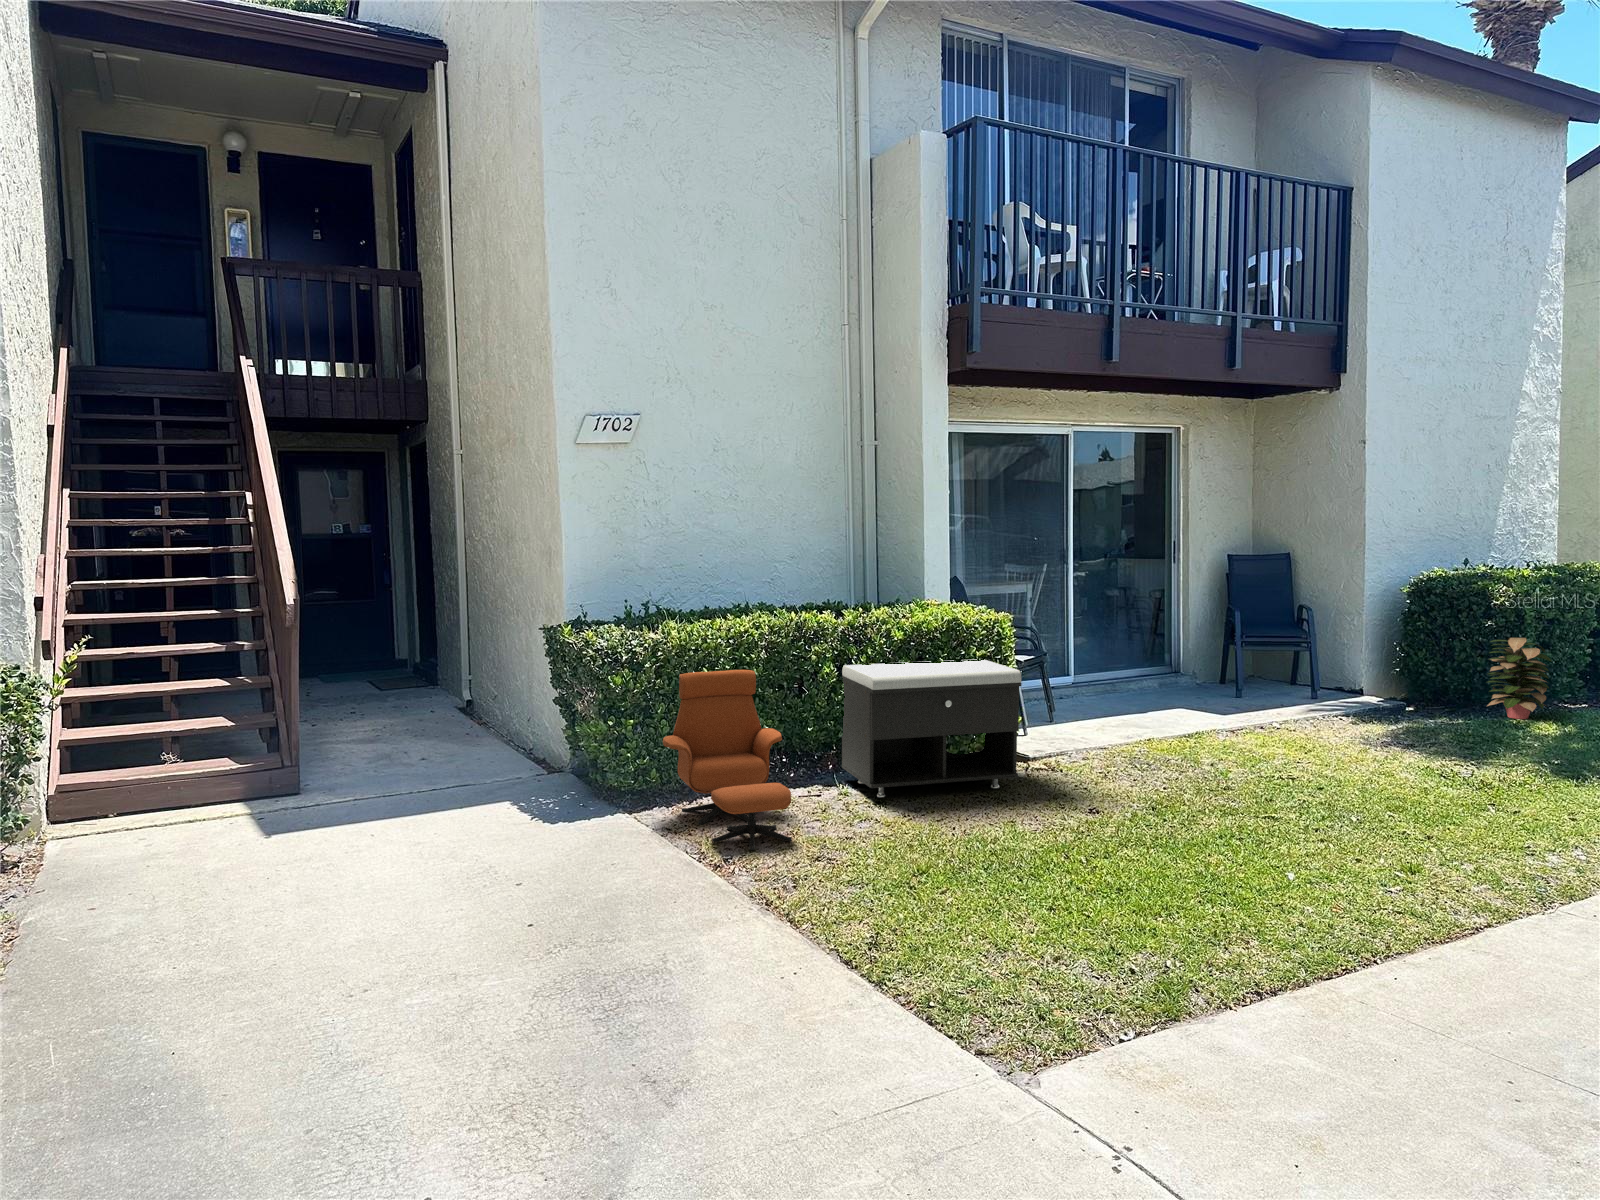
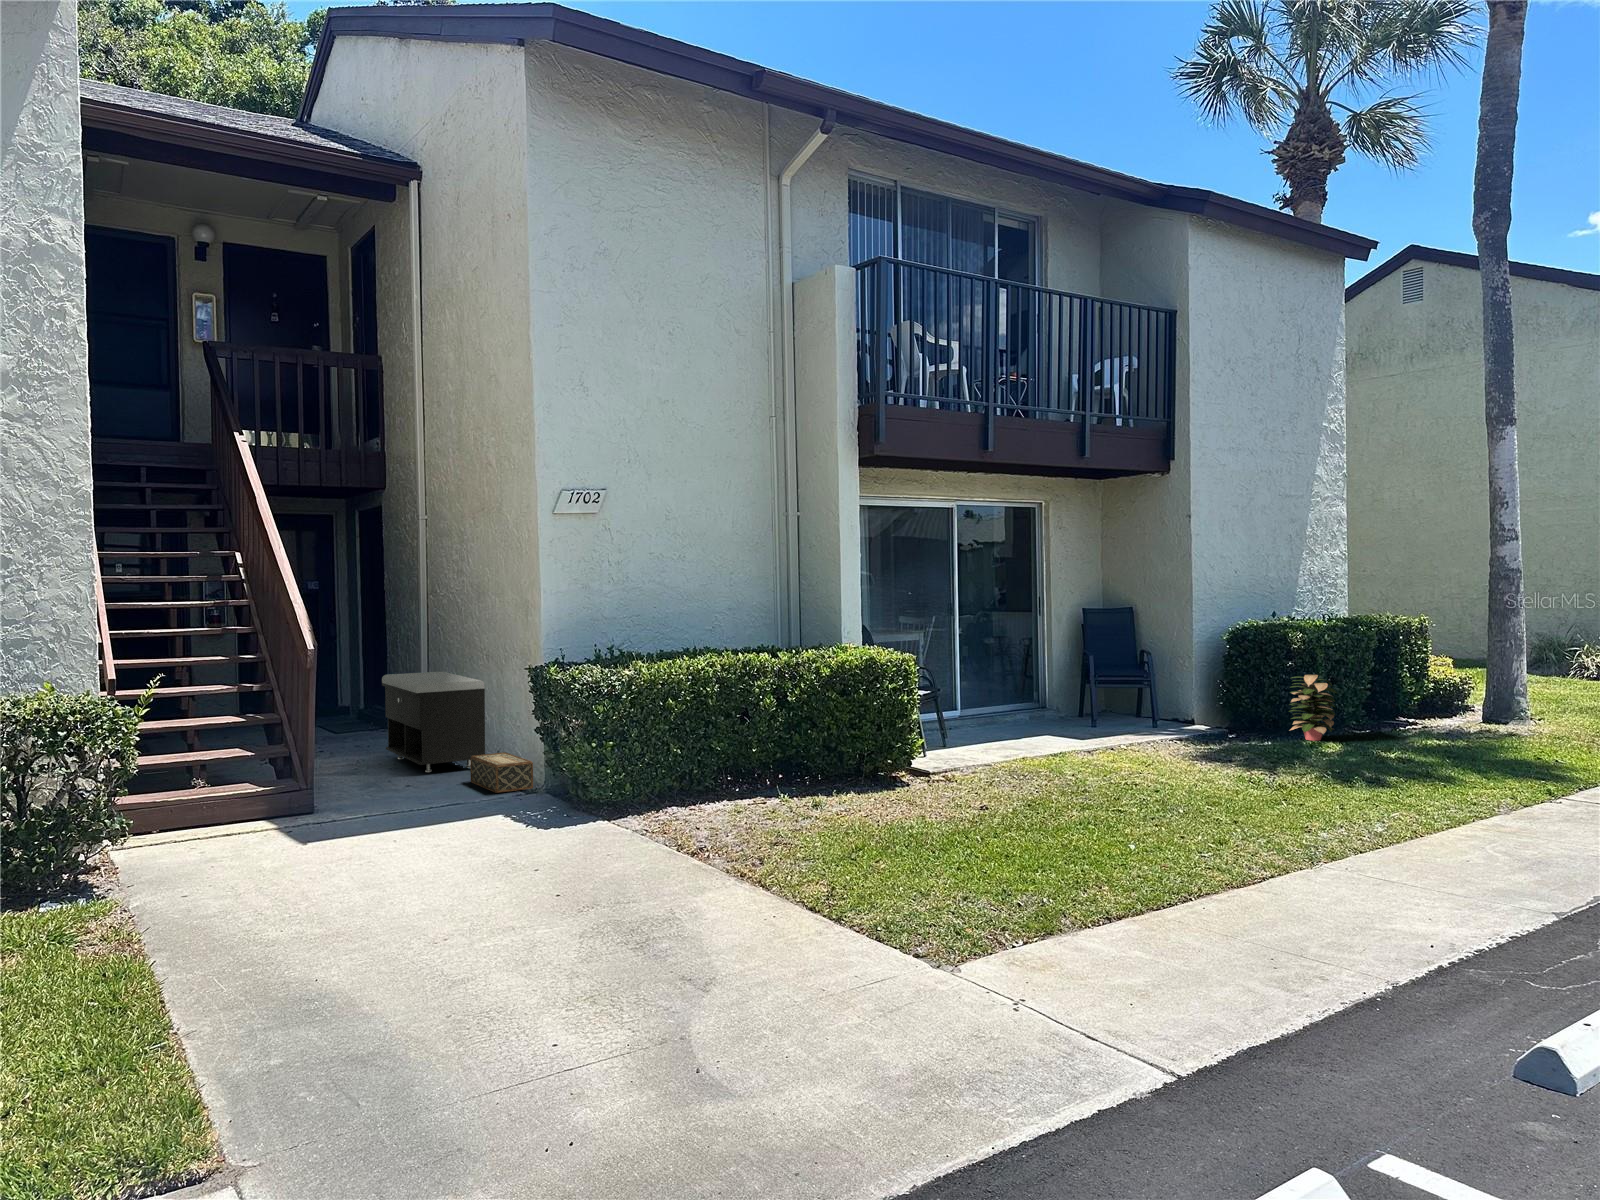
storage bench: present [842,659,1022,797] -> present [382,672,485,772]
lounge chair: present [663,670,792,850] -> none [637,700,748,841]
woven basket: none [488,723,556,773] -> present [470,752,533,793]

